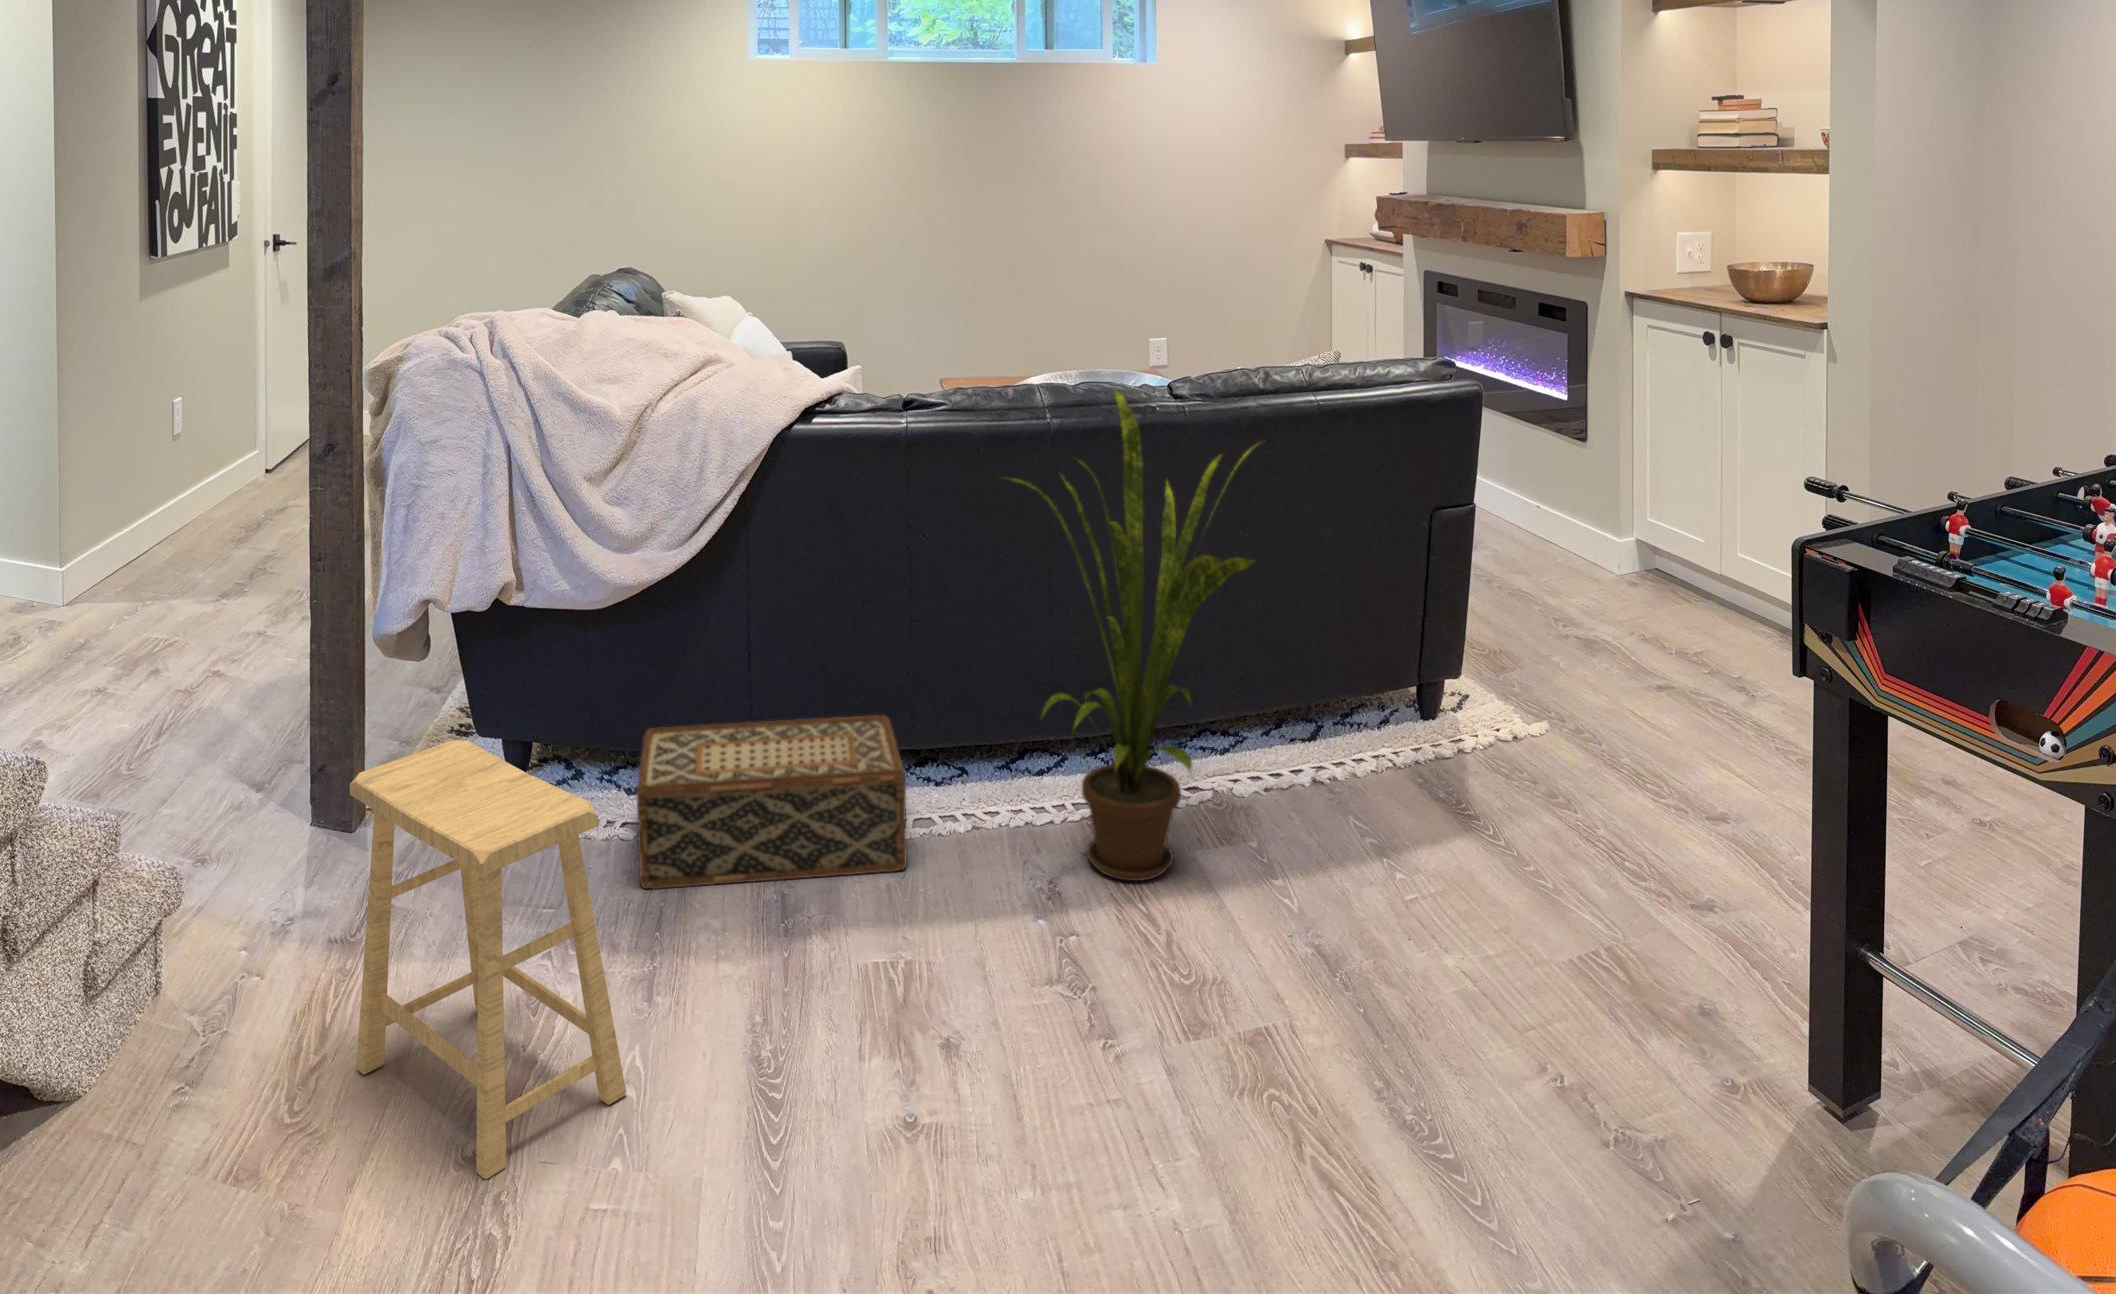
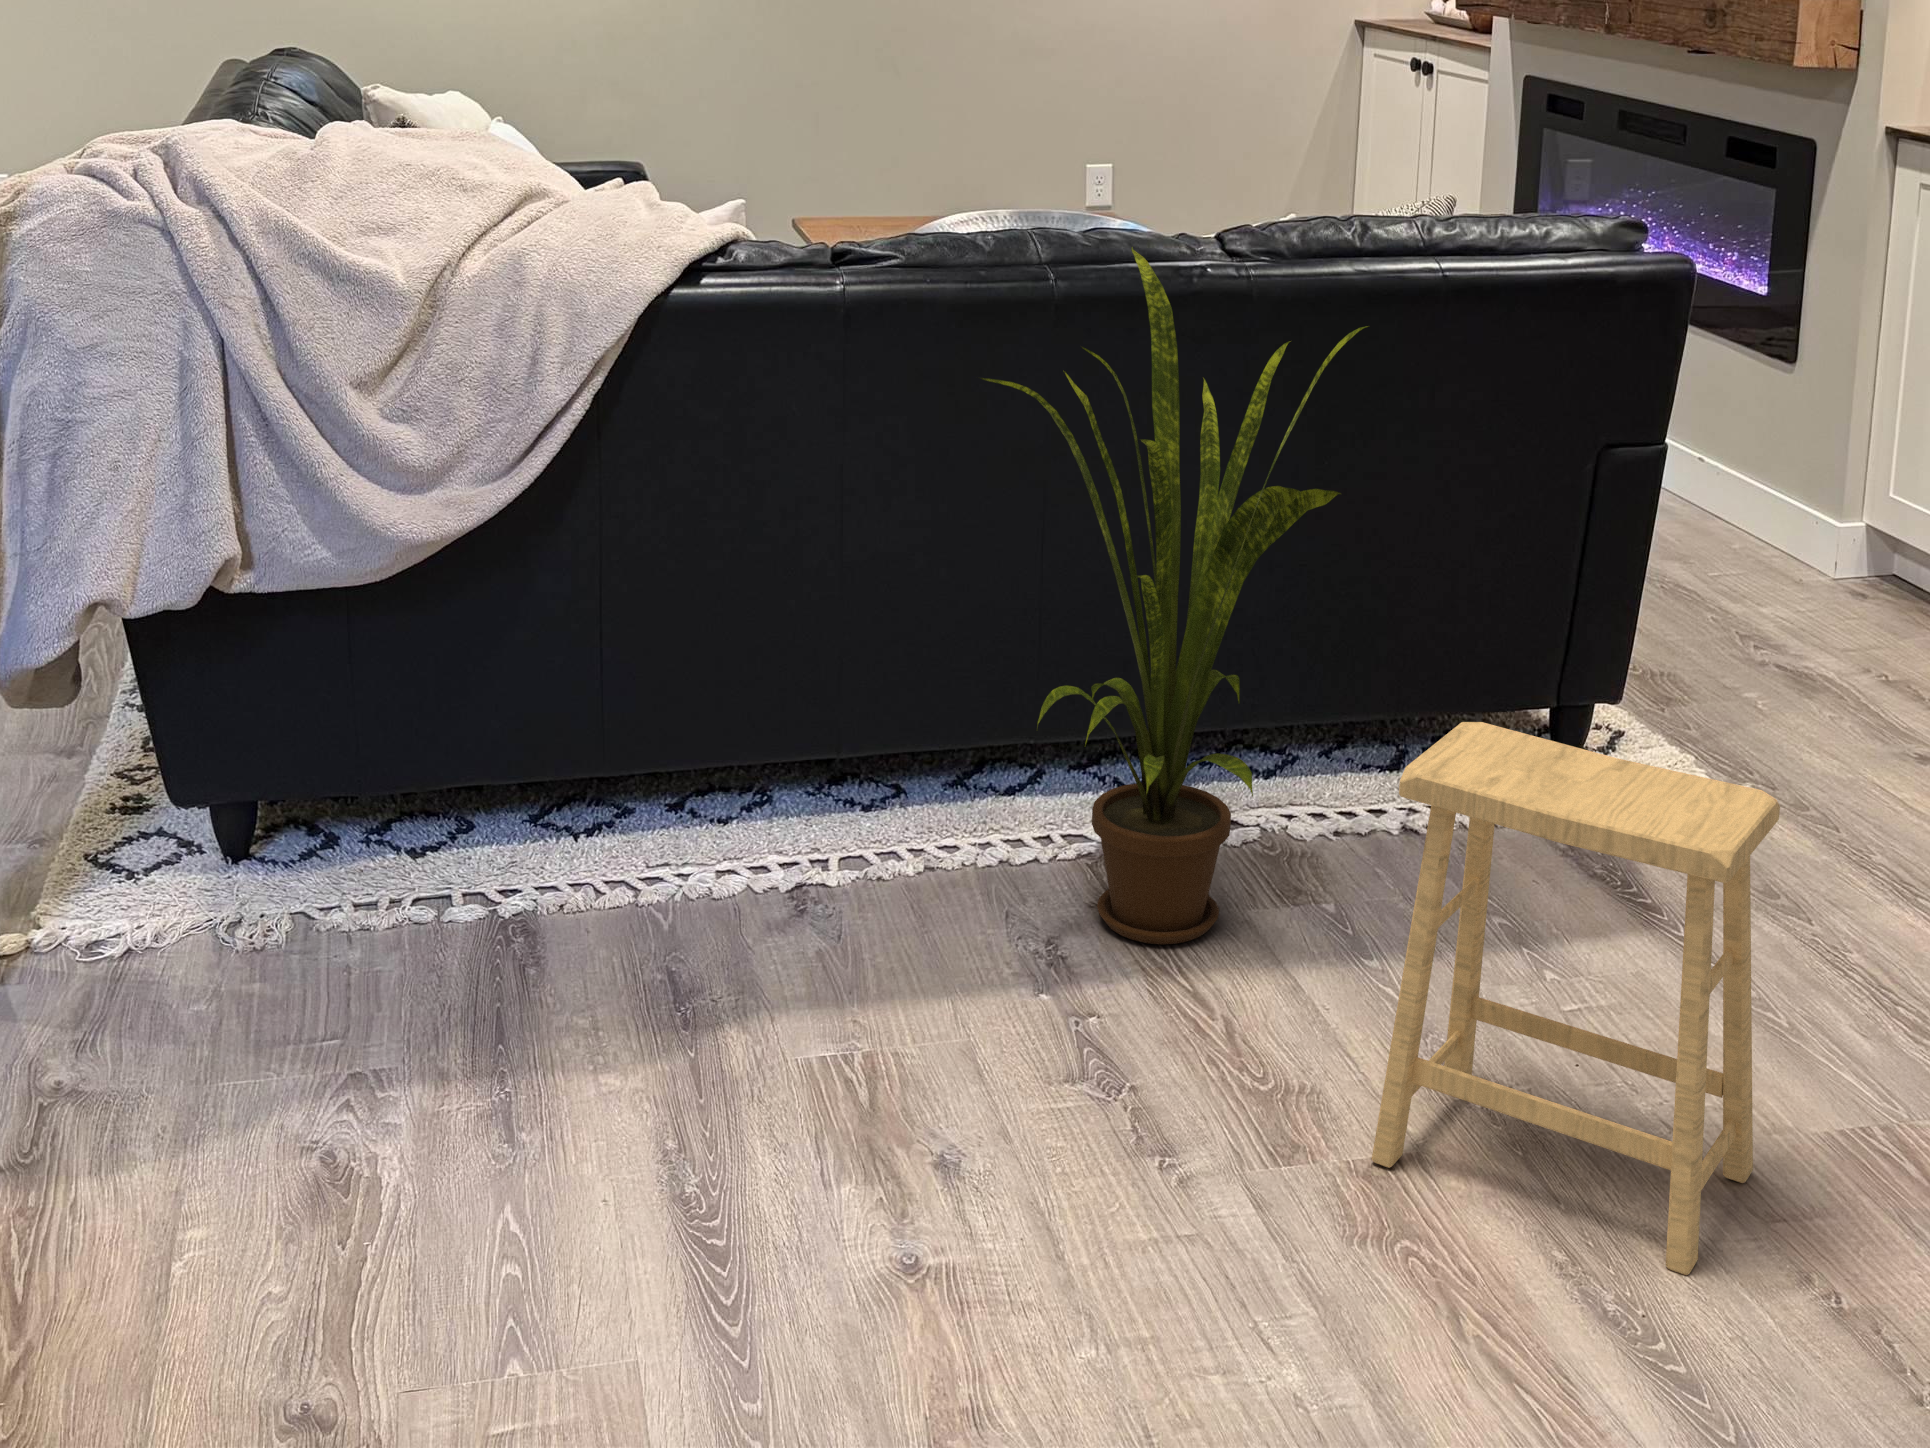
woven basket: present [636,715,907,889] -> none [443,725,844,986]
footstool: present [350,740,626,1179] -> present [1372,722,1780,1275]

